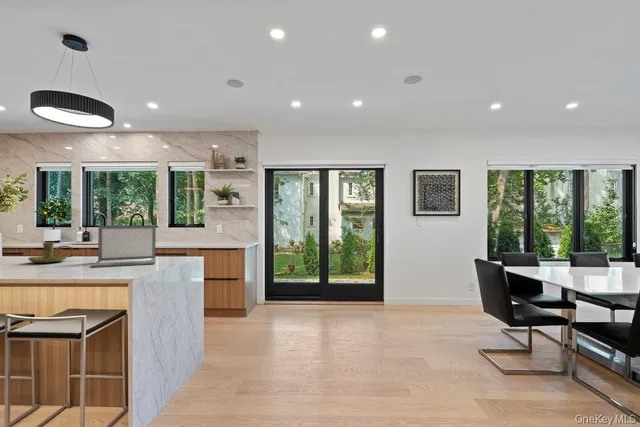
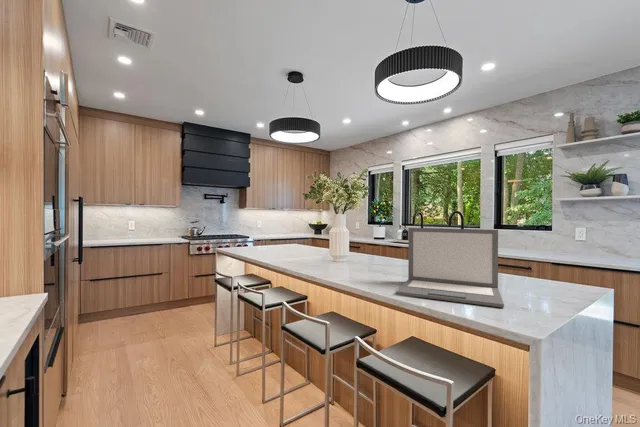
candle holder: present [29,242,74,263] -> none [336,245,382,272]

